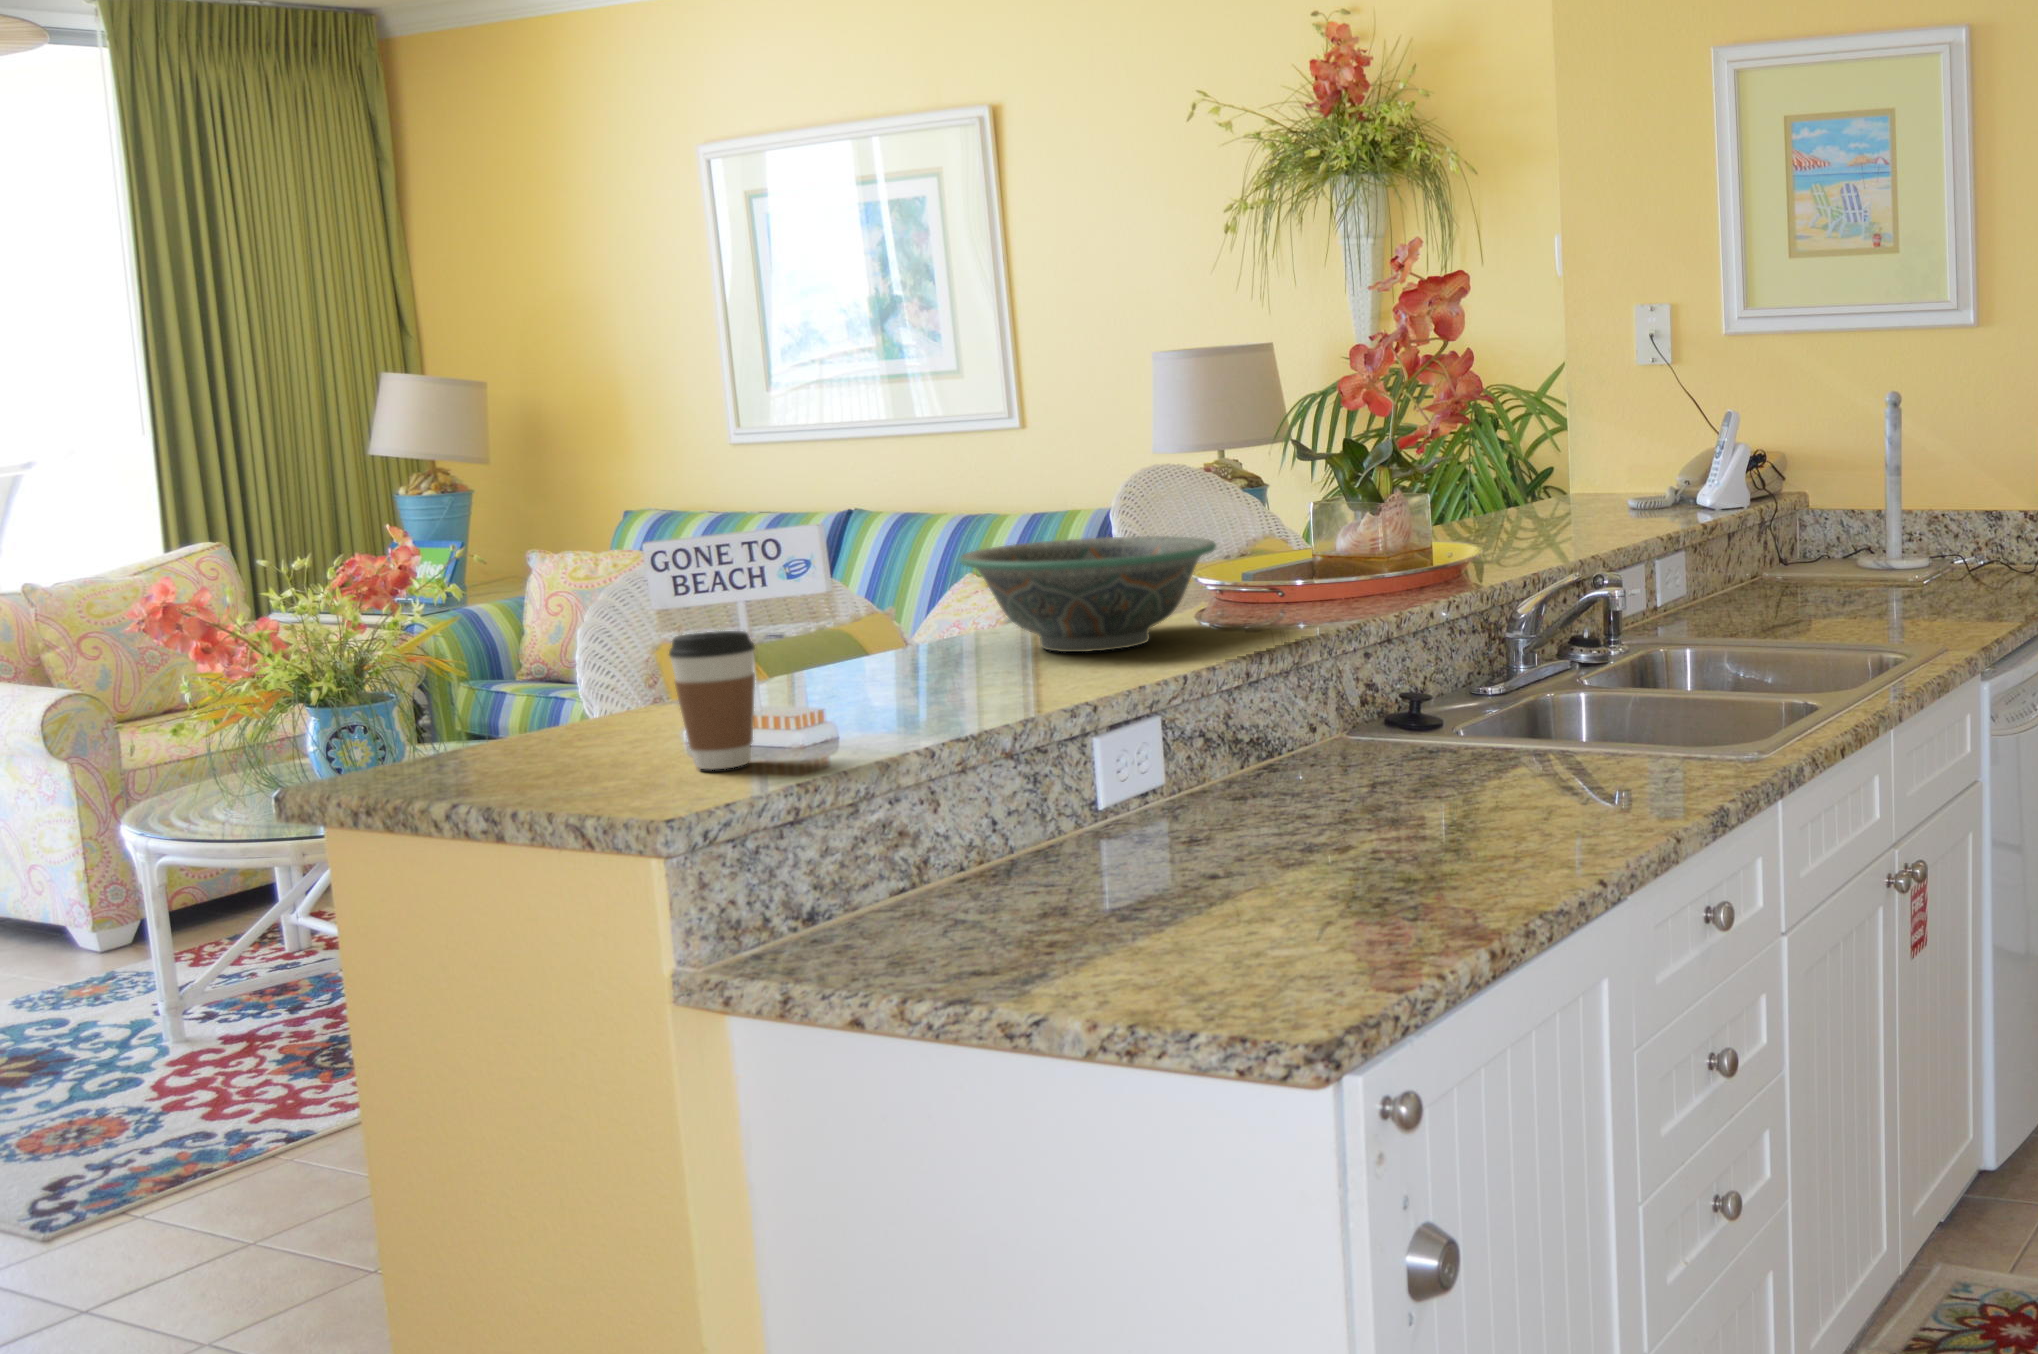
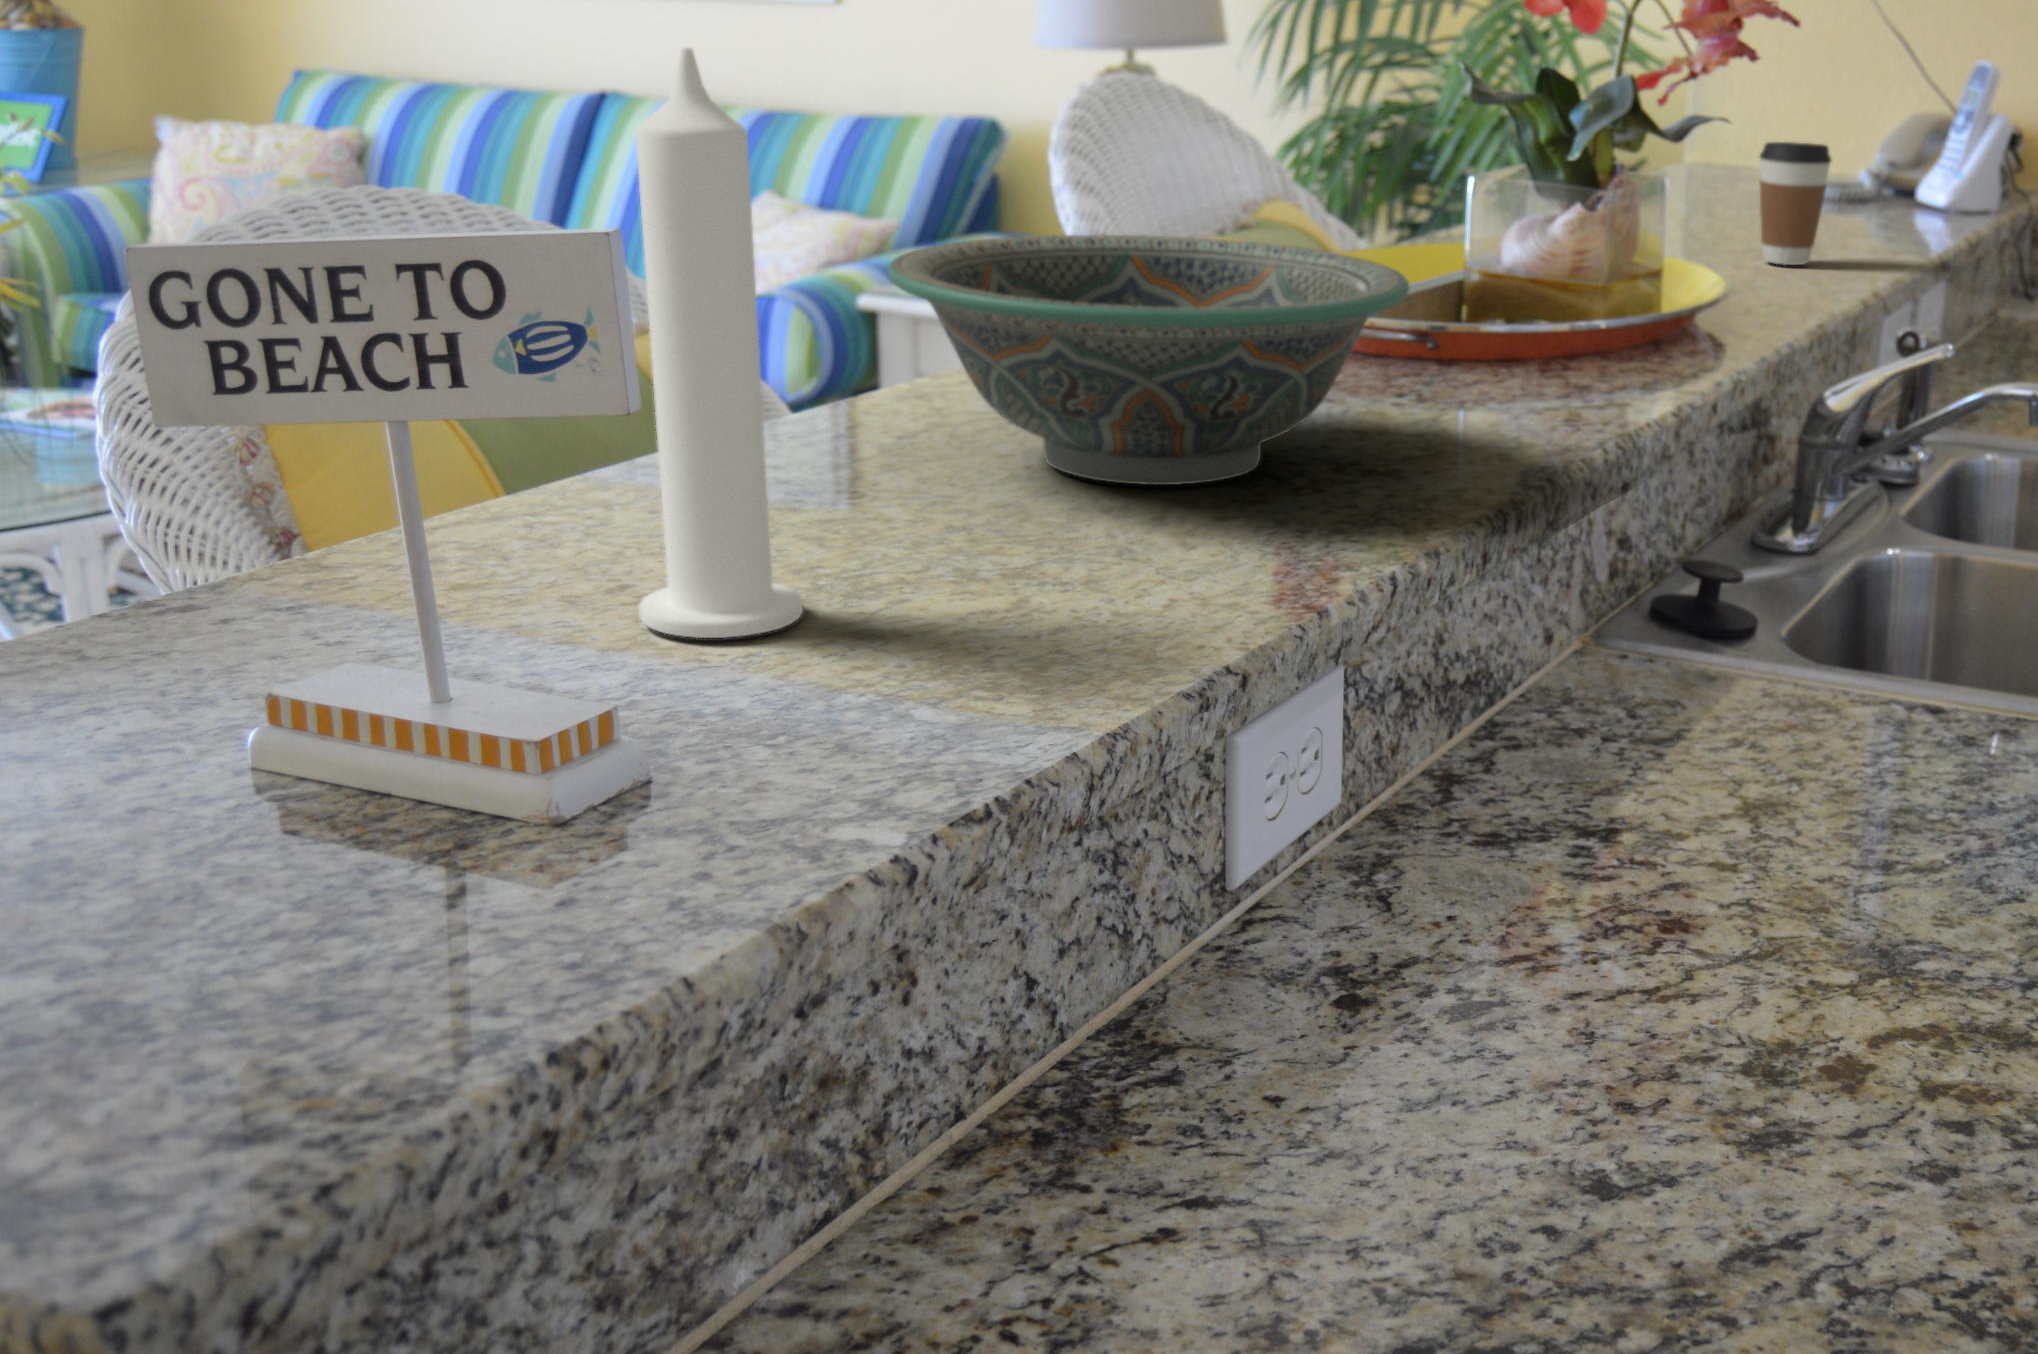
candle: none [833,458,908,703] -> present [635,46,803,638]
coffee cup: present [669,631,755,769] -> present [1760,142,1831,265]

